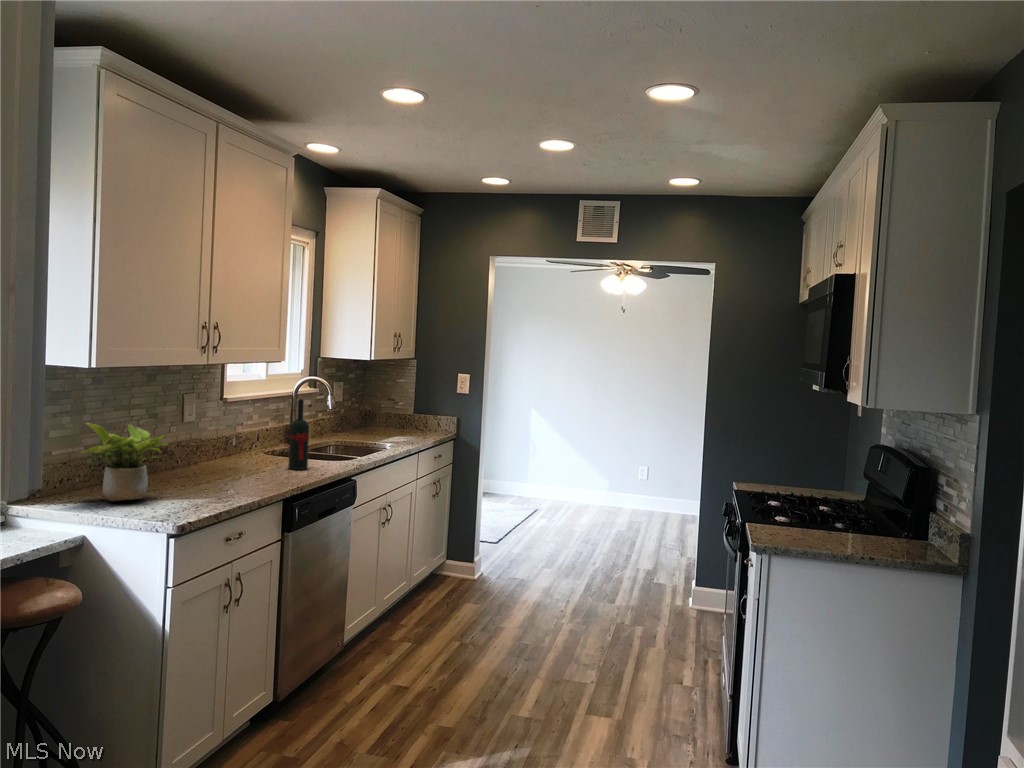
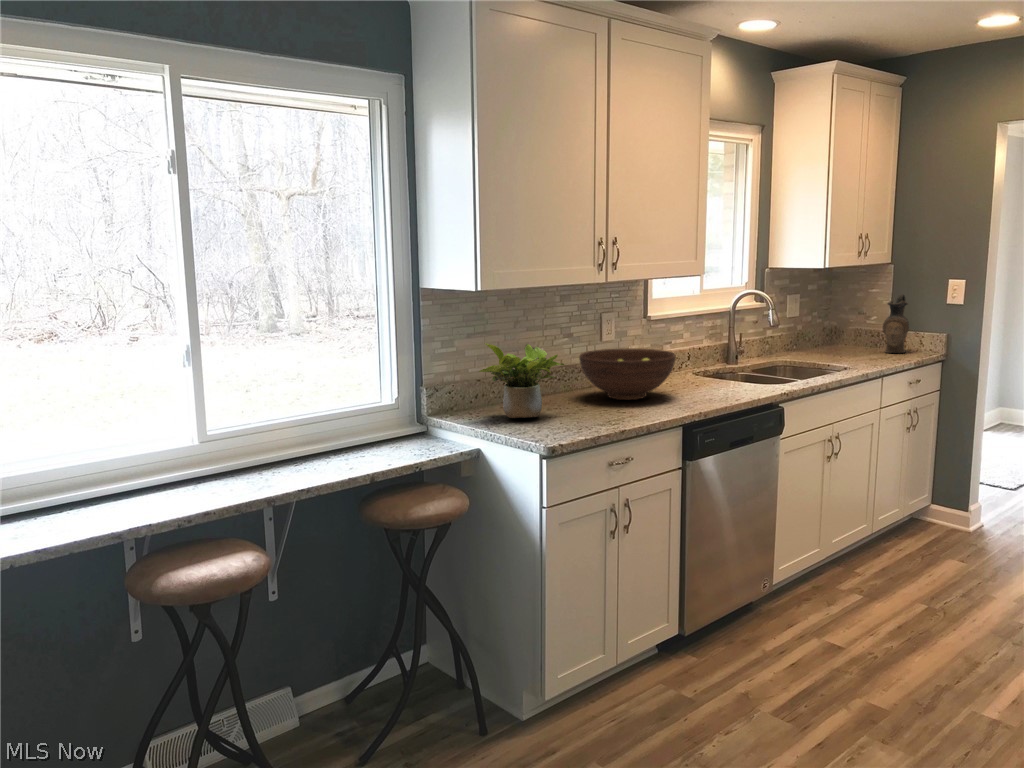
ceramic pitcher: none [410,385,430,434] -> present [882,294,909,353]
wine bottle: present [288,397,309,470] -> none [705,313,727,393]
fruit bowl: none [170,429,268,479] -> present [579,349,676,400]

